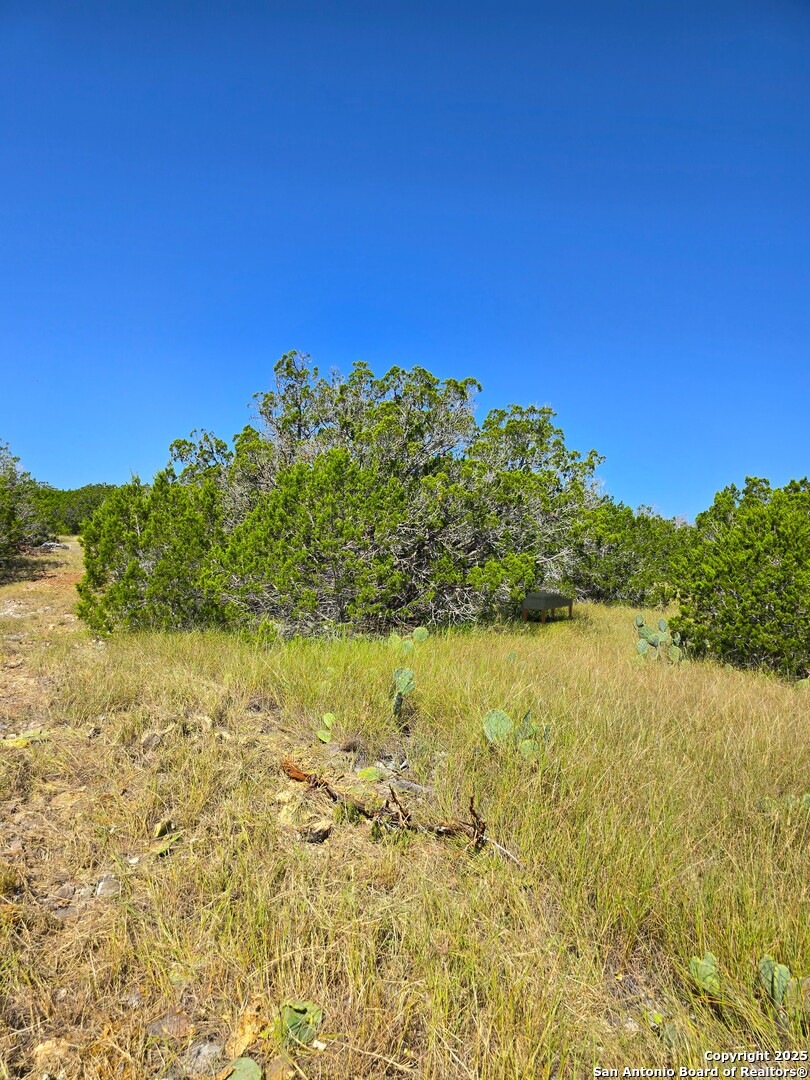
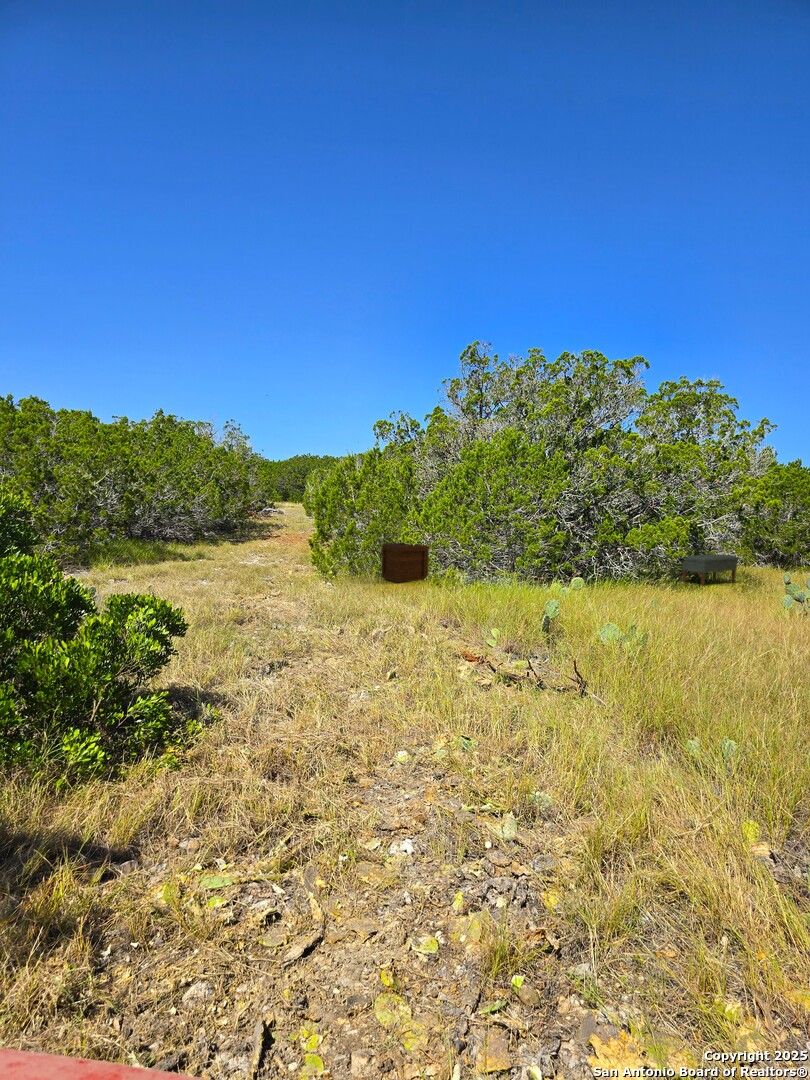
wooden crate: none [173,589,237,642] -> present [381,543,429,583]

